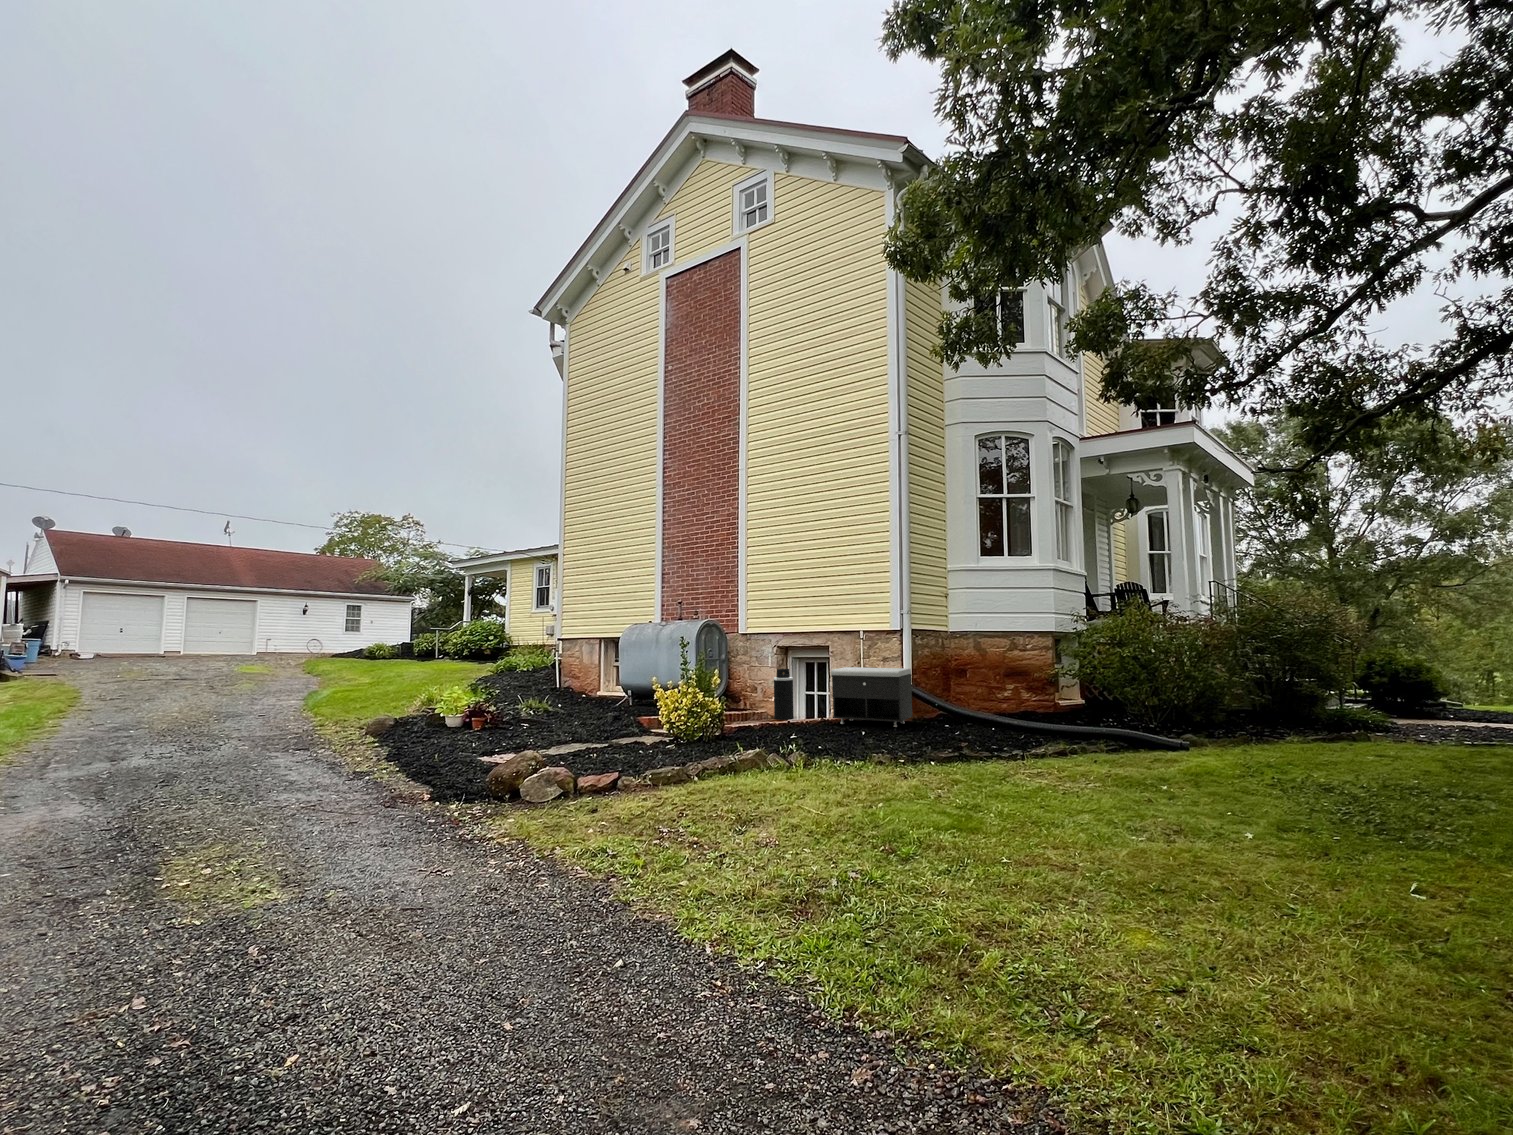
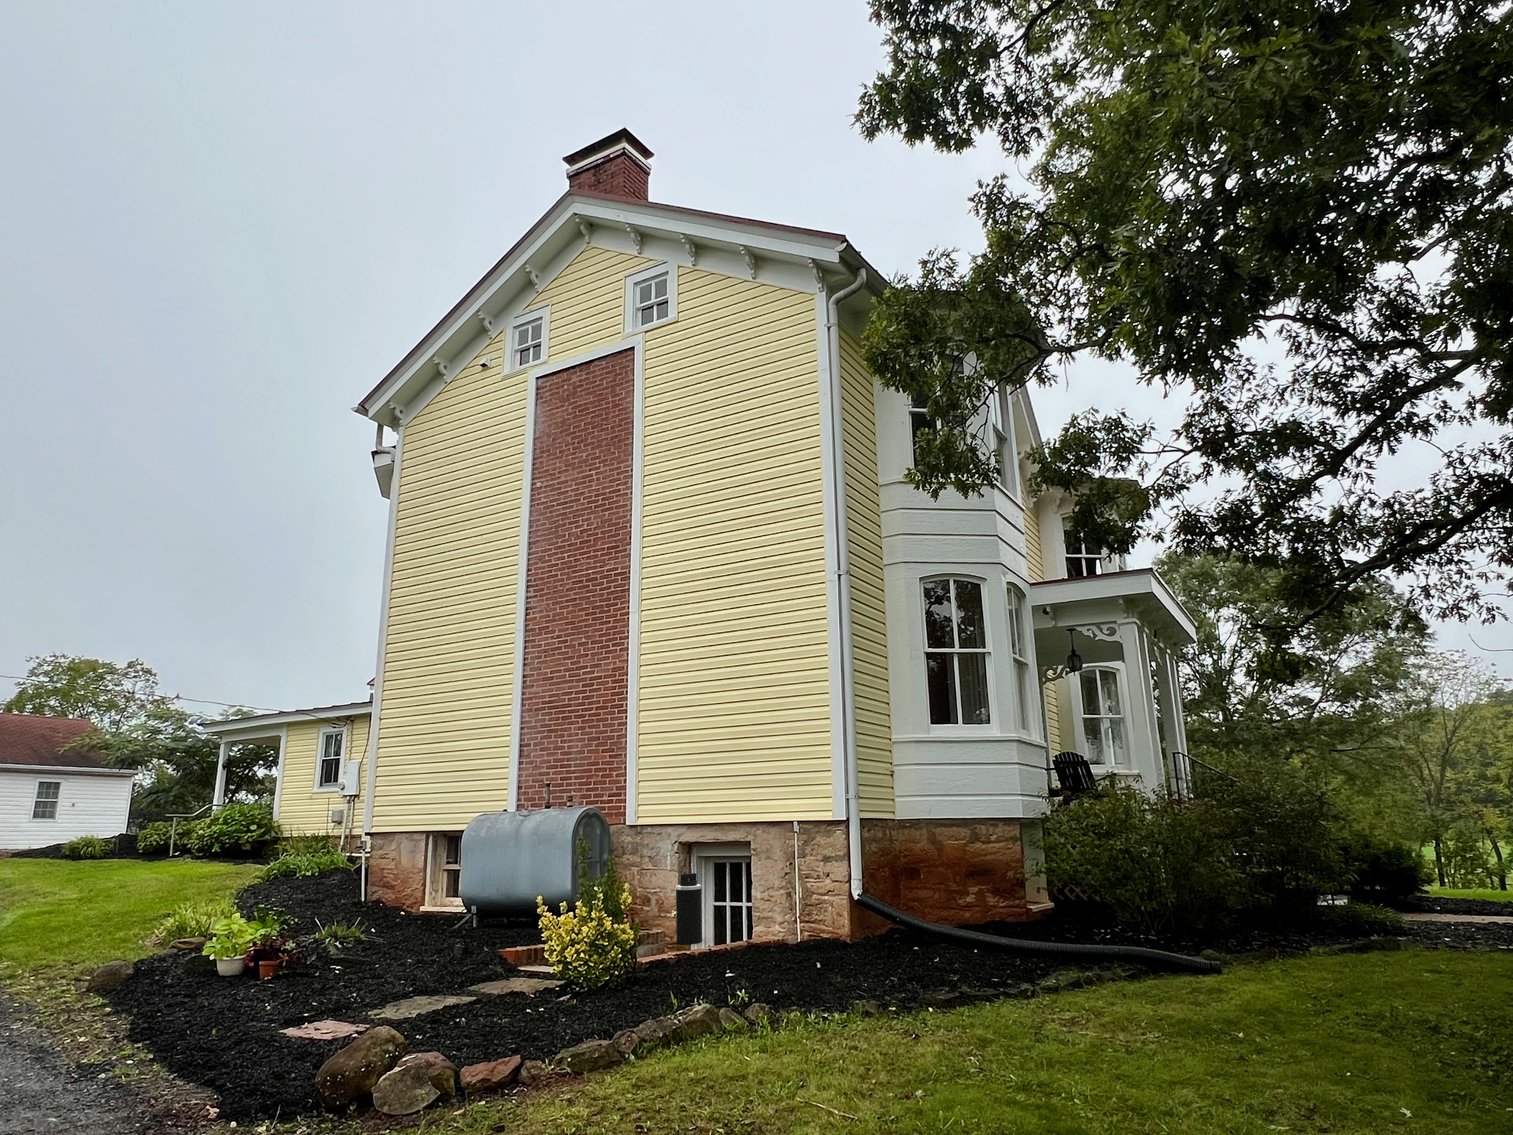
storage bench: present [831,667,912,727] -> none [760,871,863,952]

